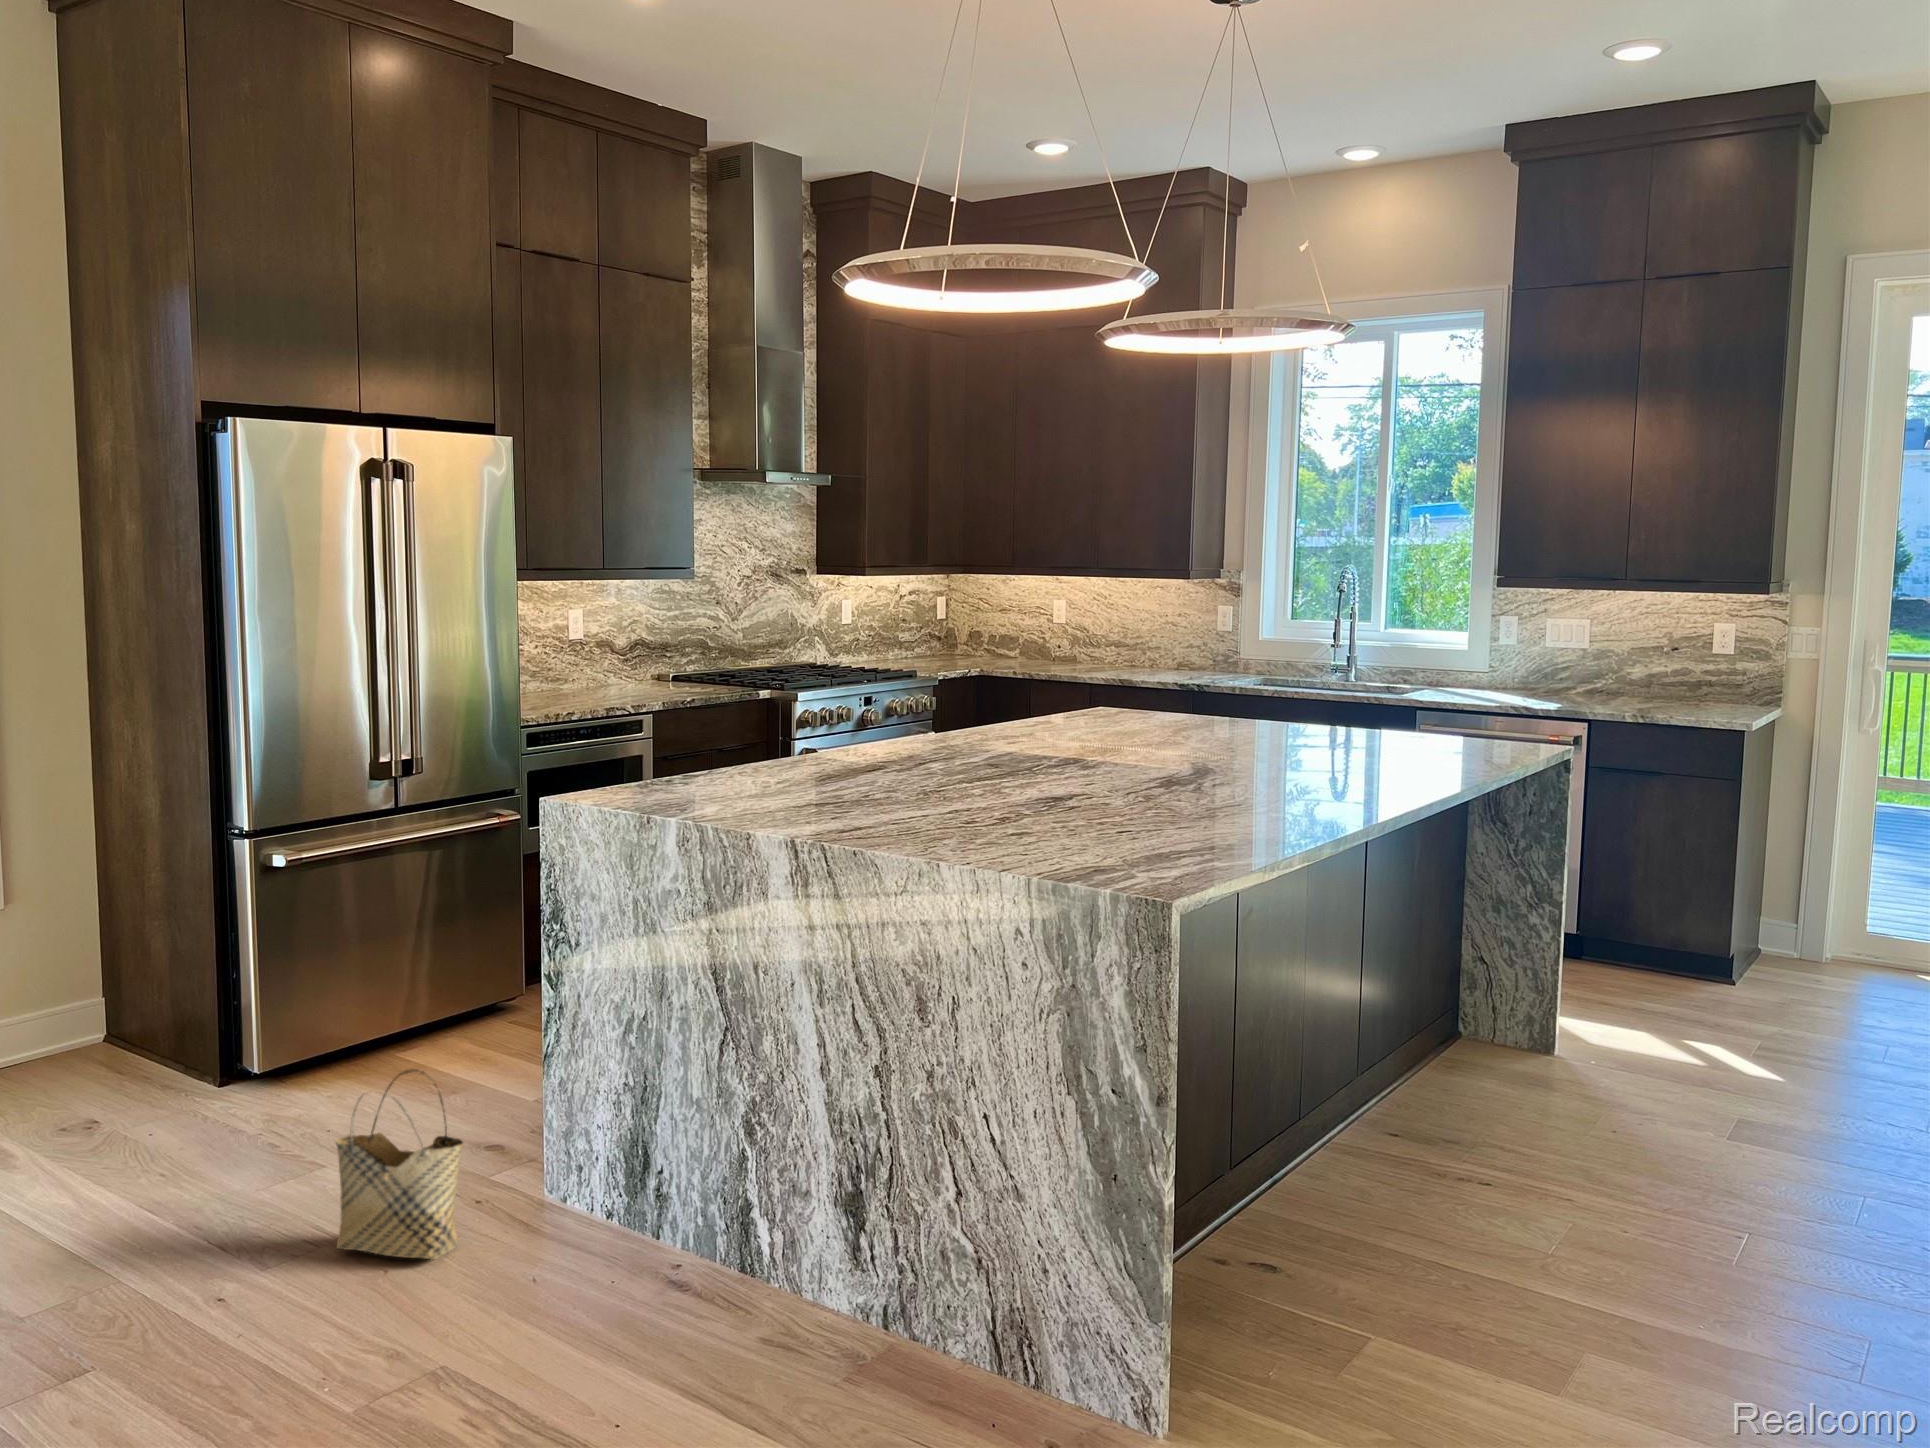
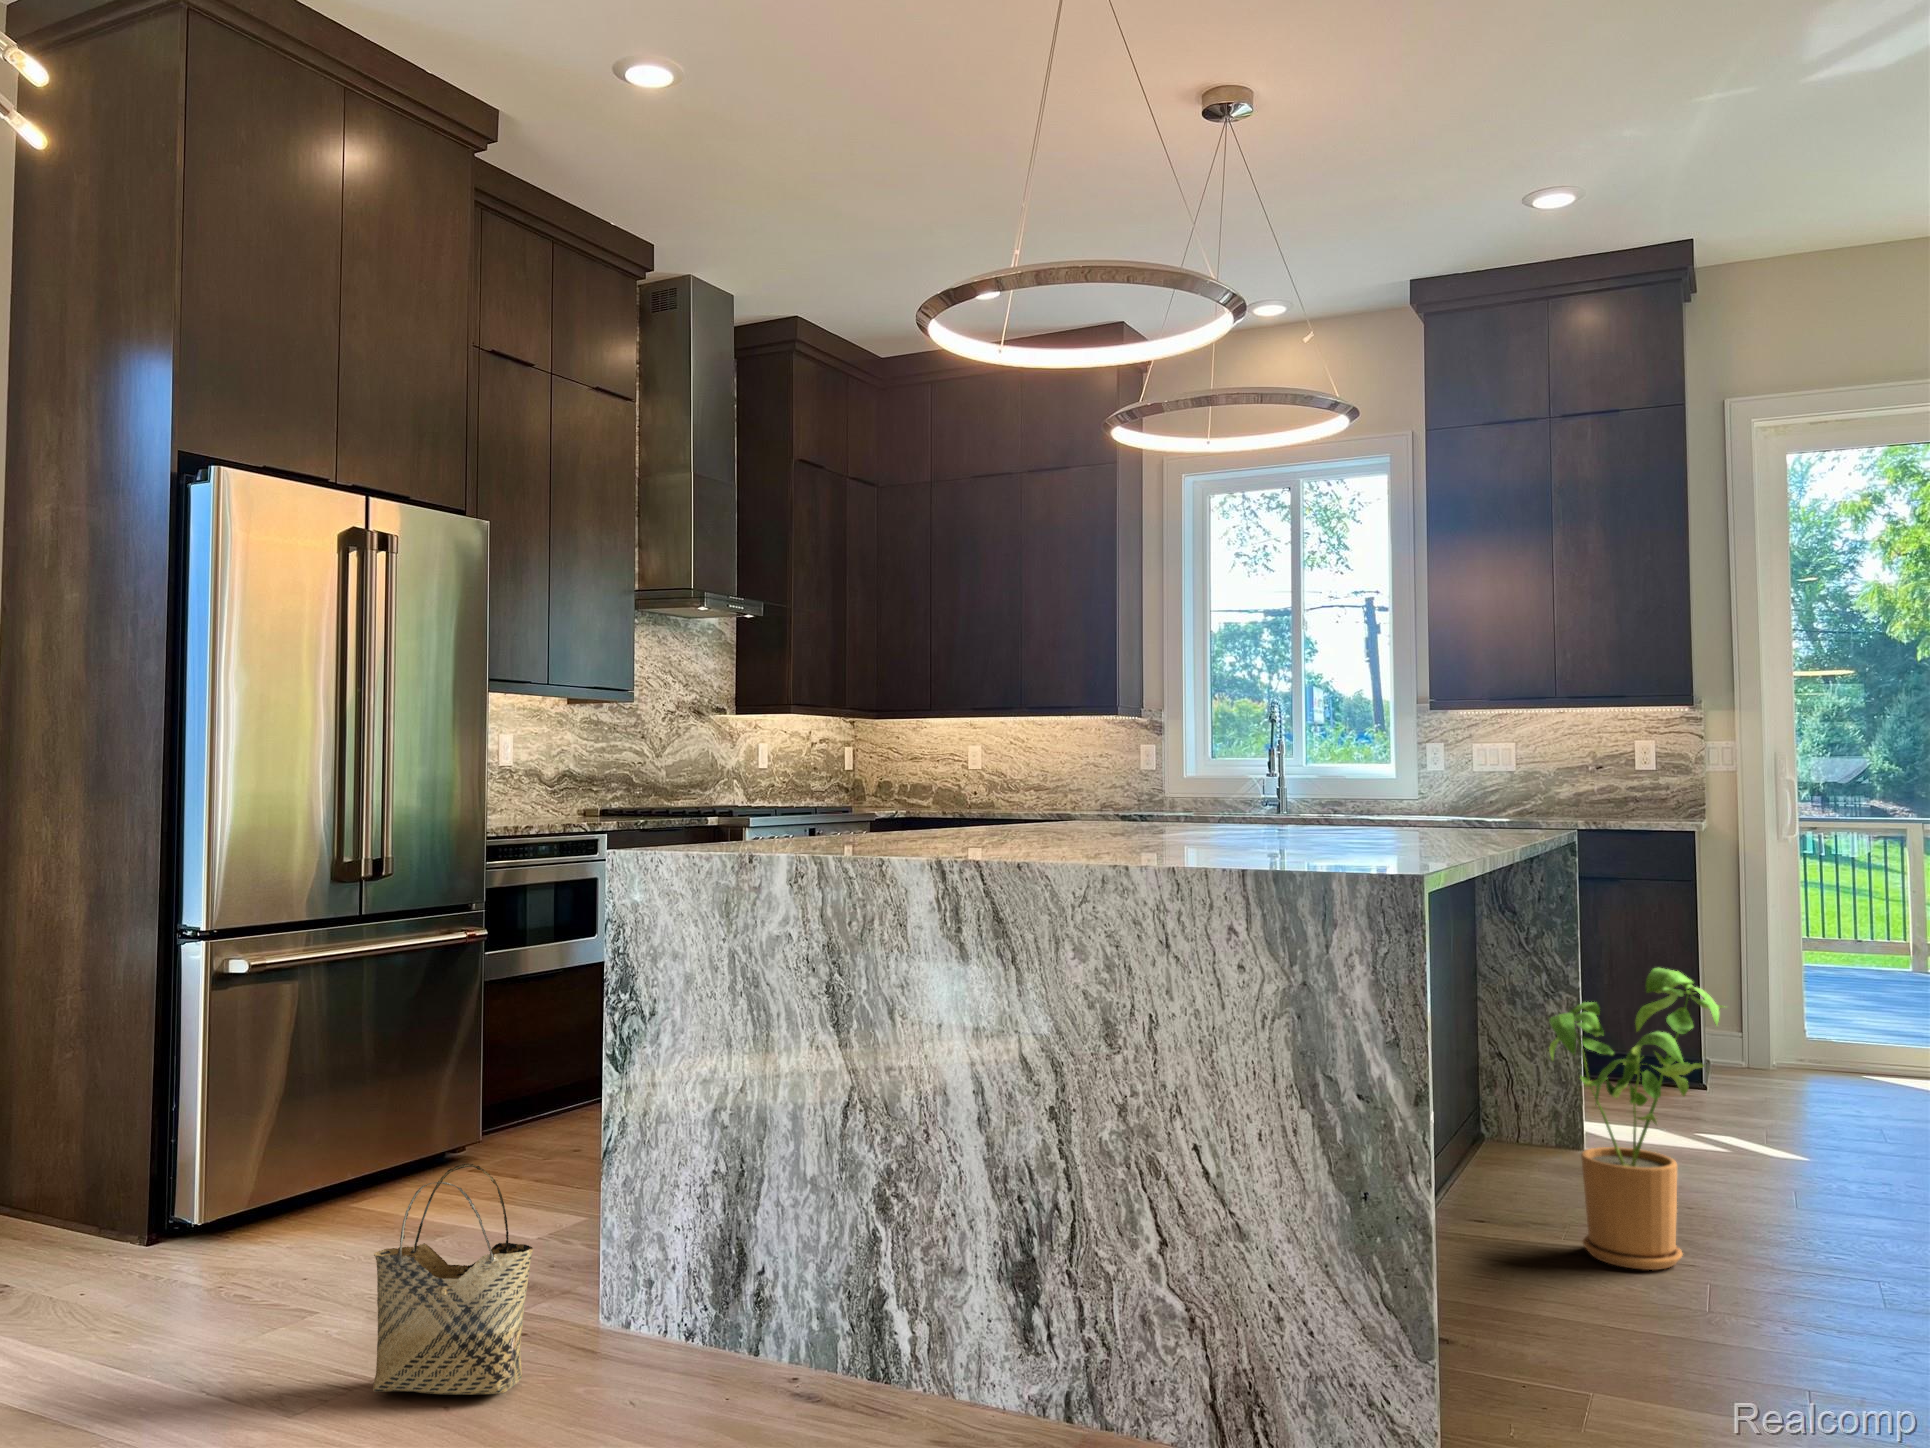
house plant: none [1453,929,1631,1209] -> present [1549,968,1723,1270]

